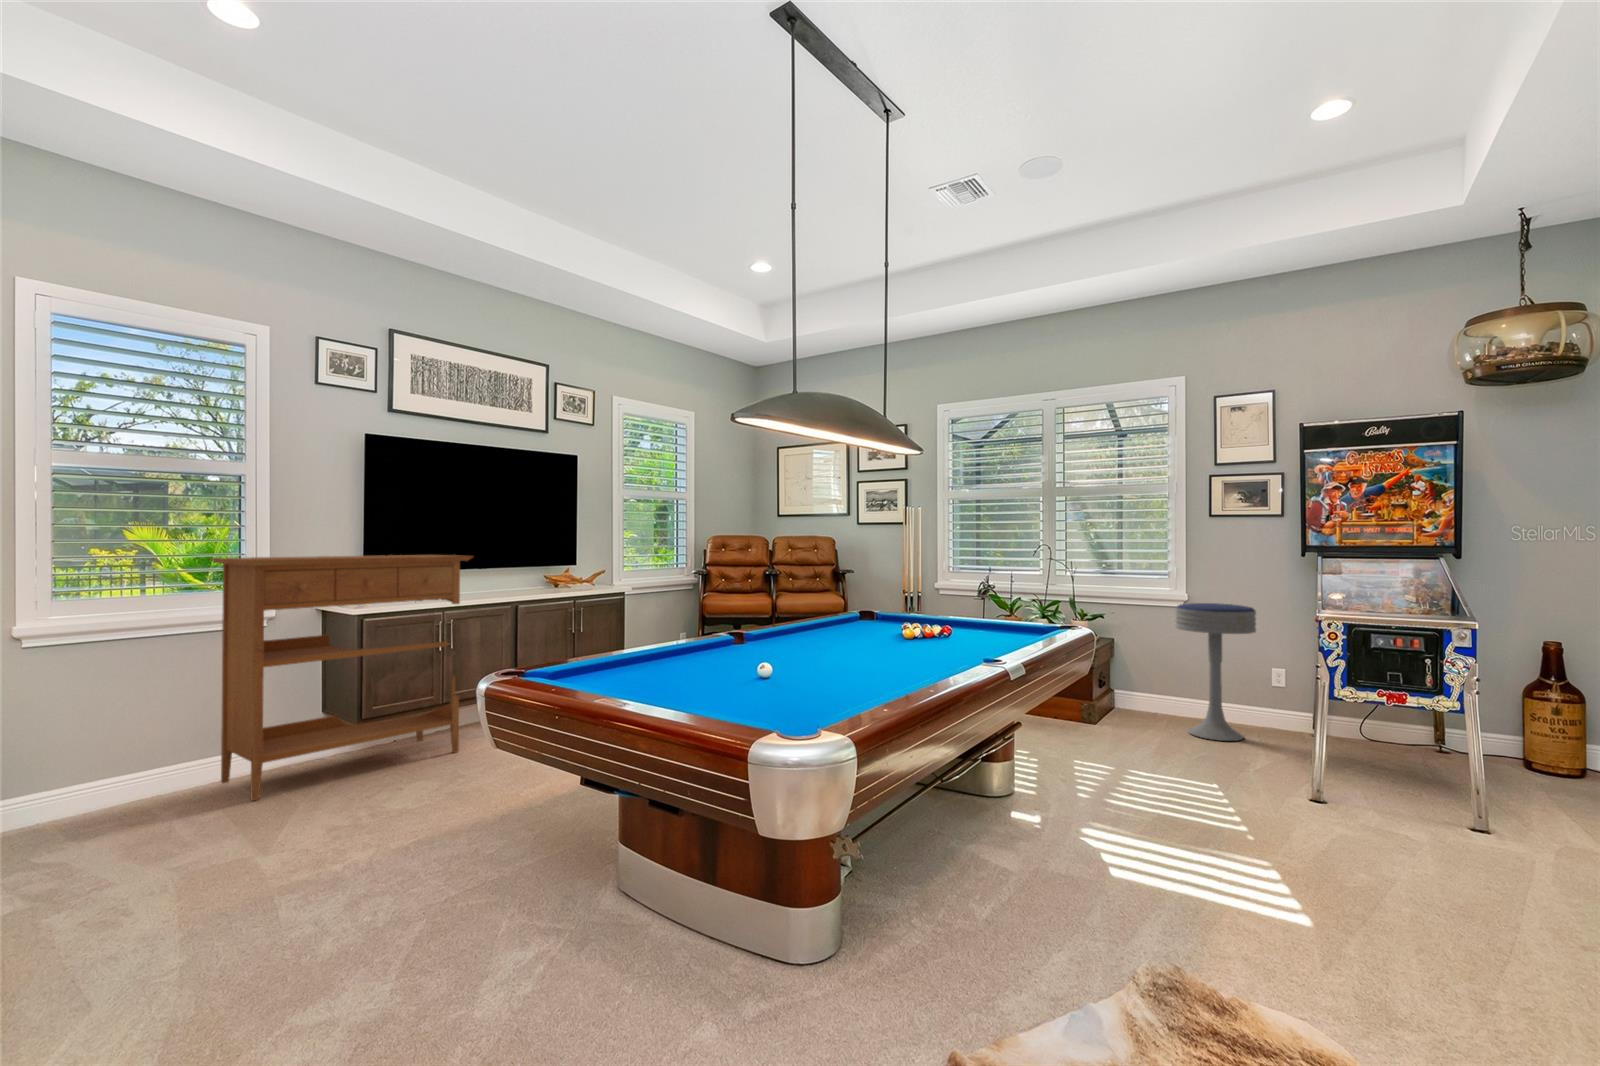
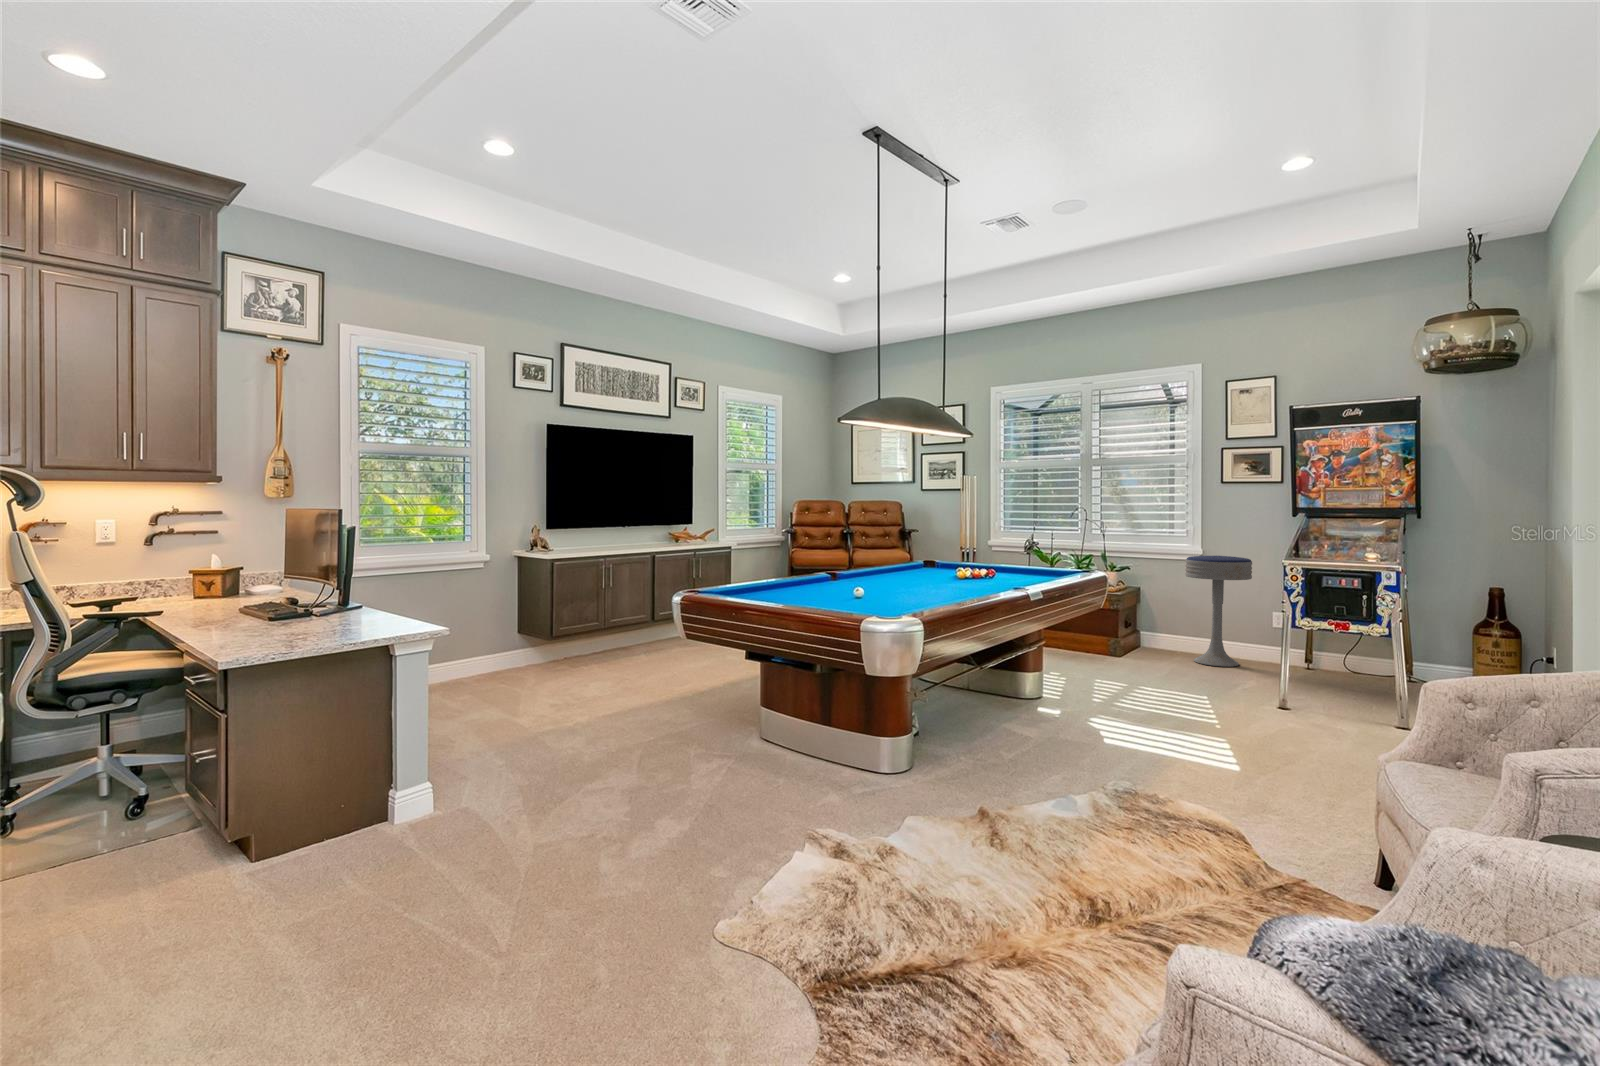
console table: present [211,555,473,800] -> none [452,516,628,688]

